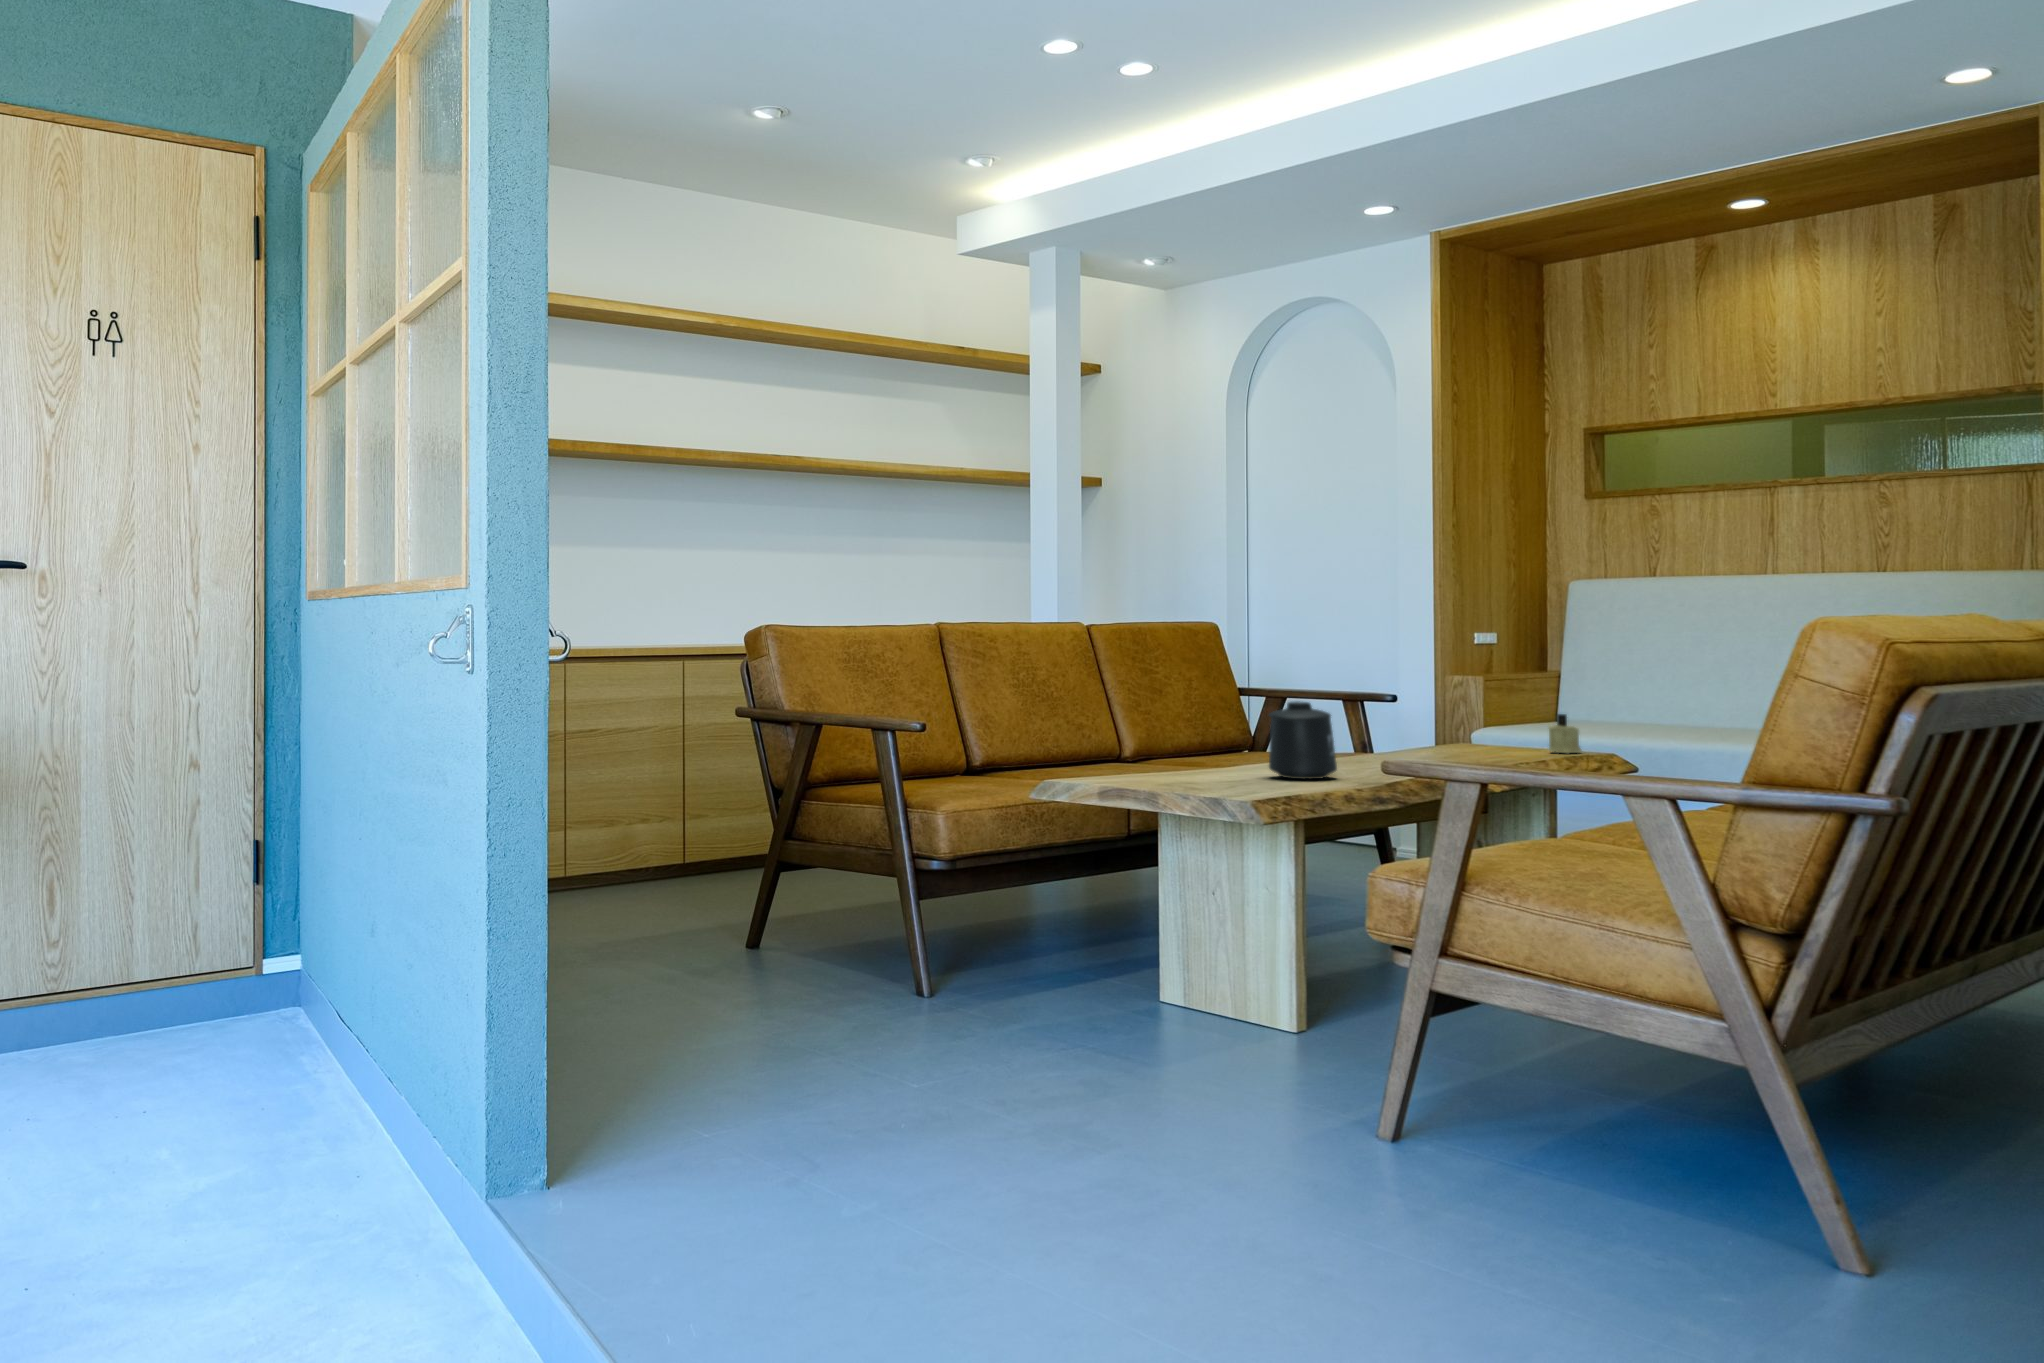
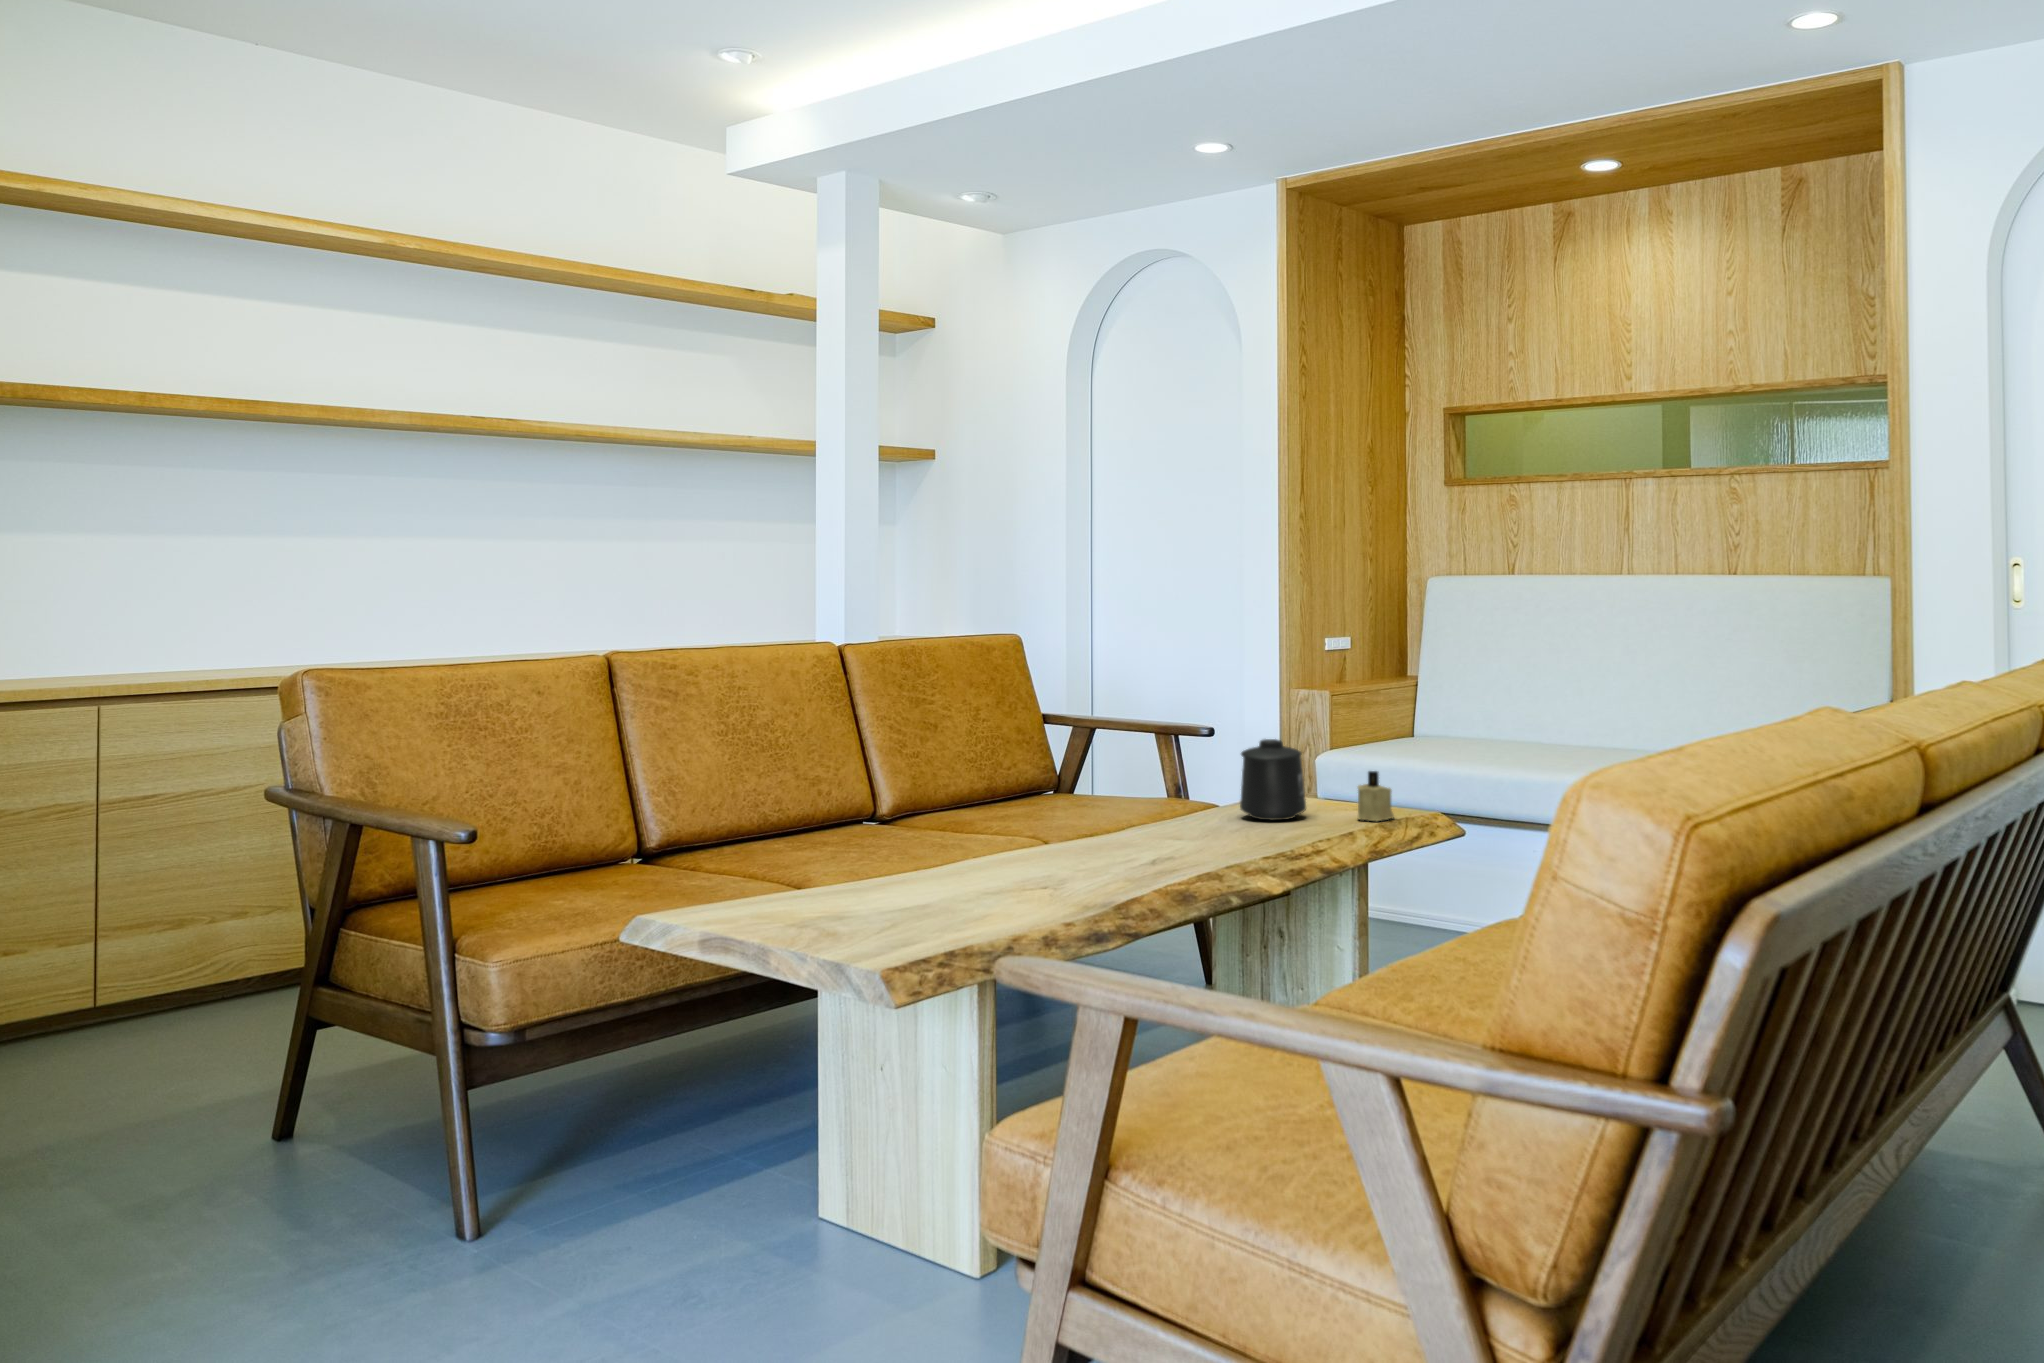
mug: present [1269,701,1337,779] -> present [1240,739,1306,820]

